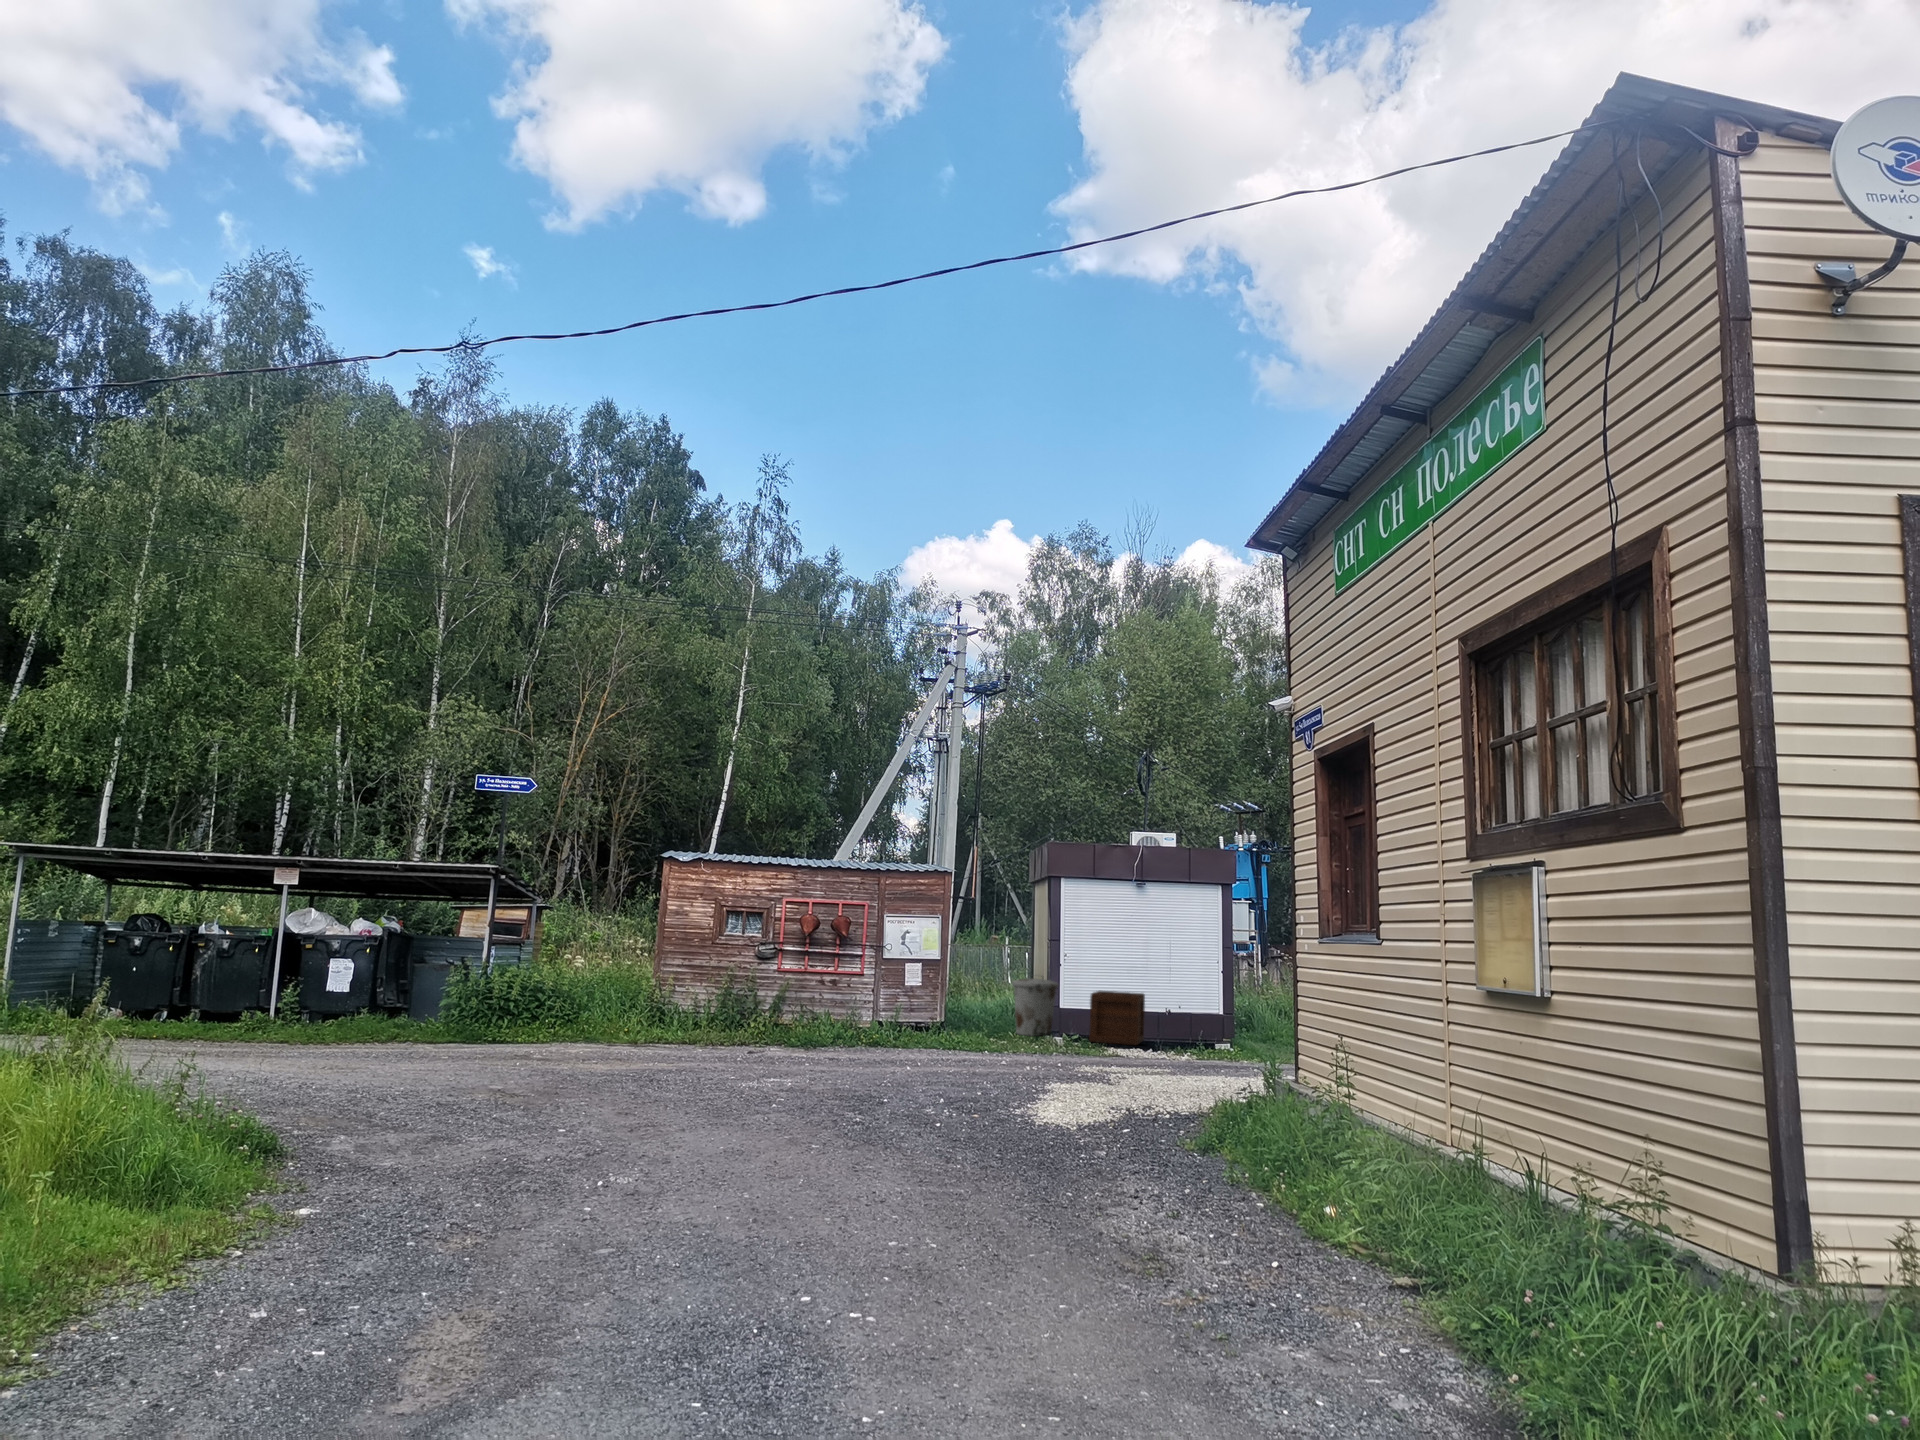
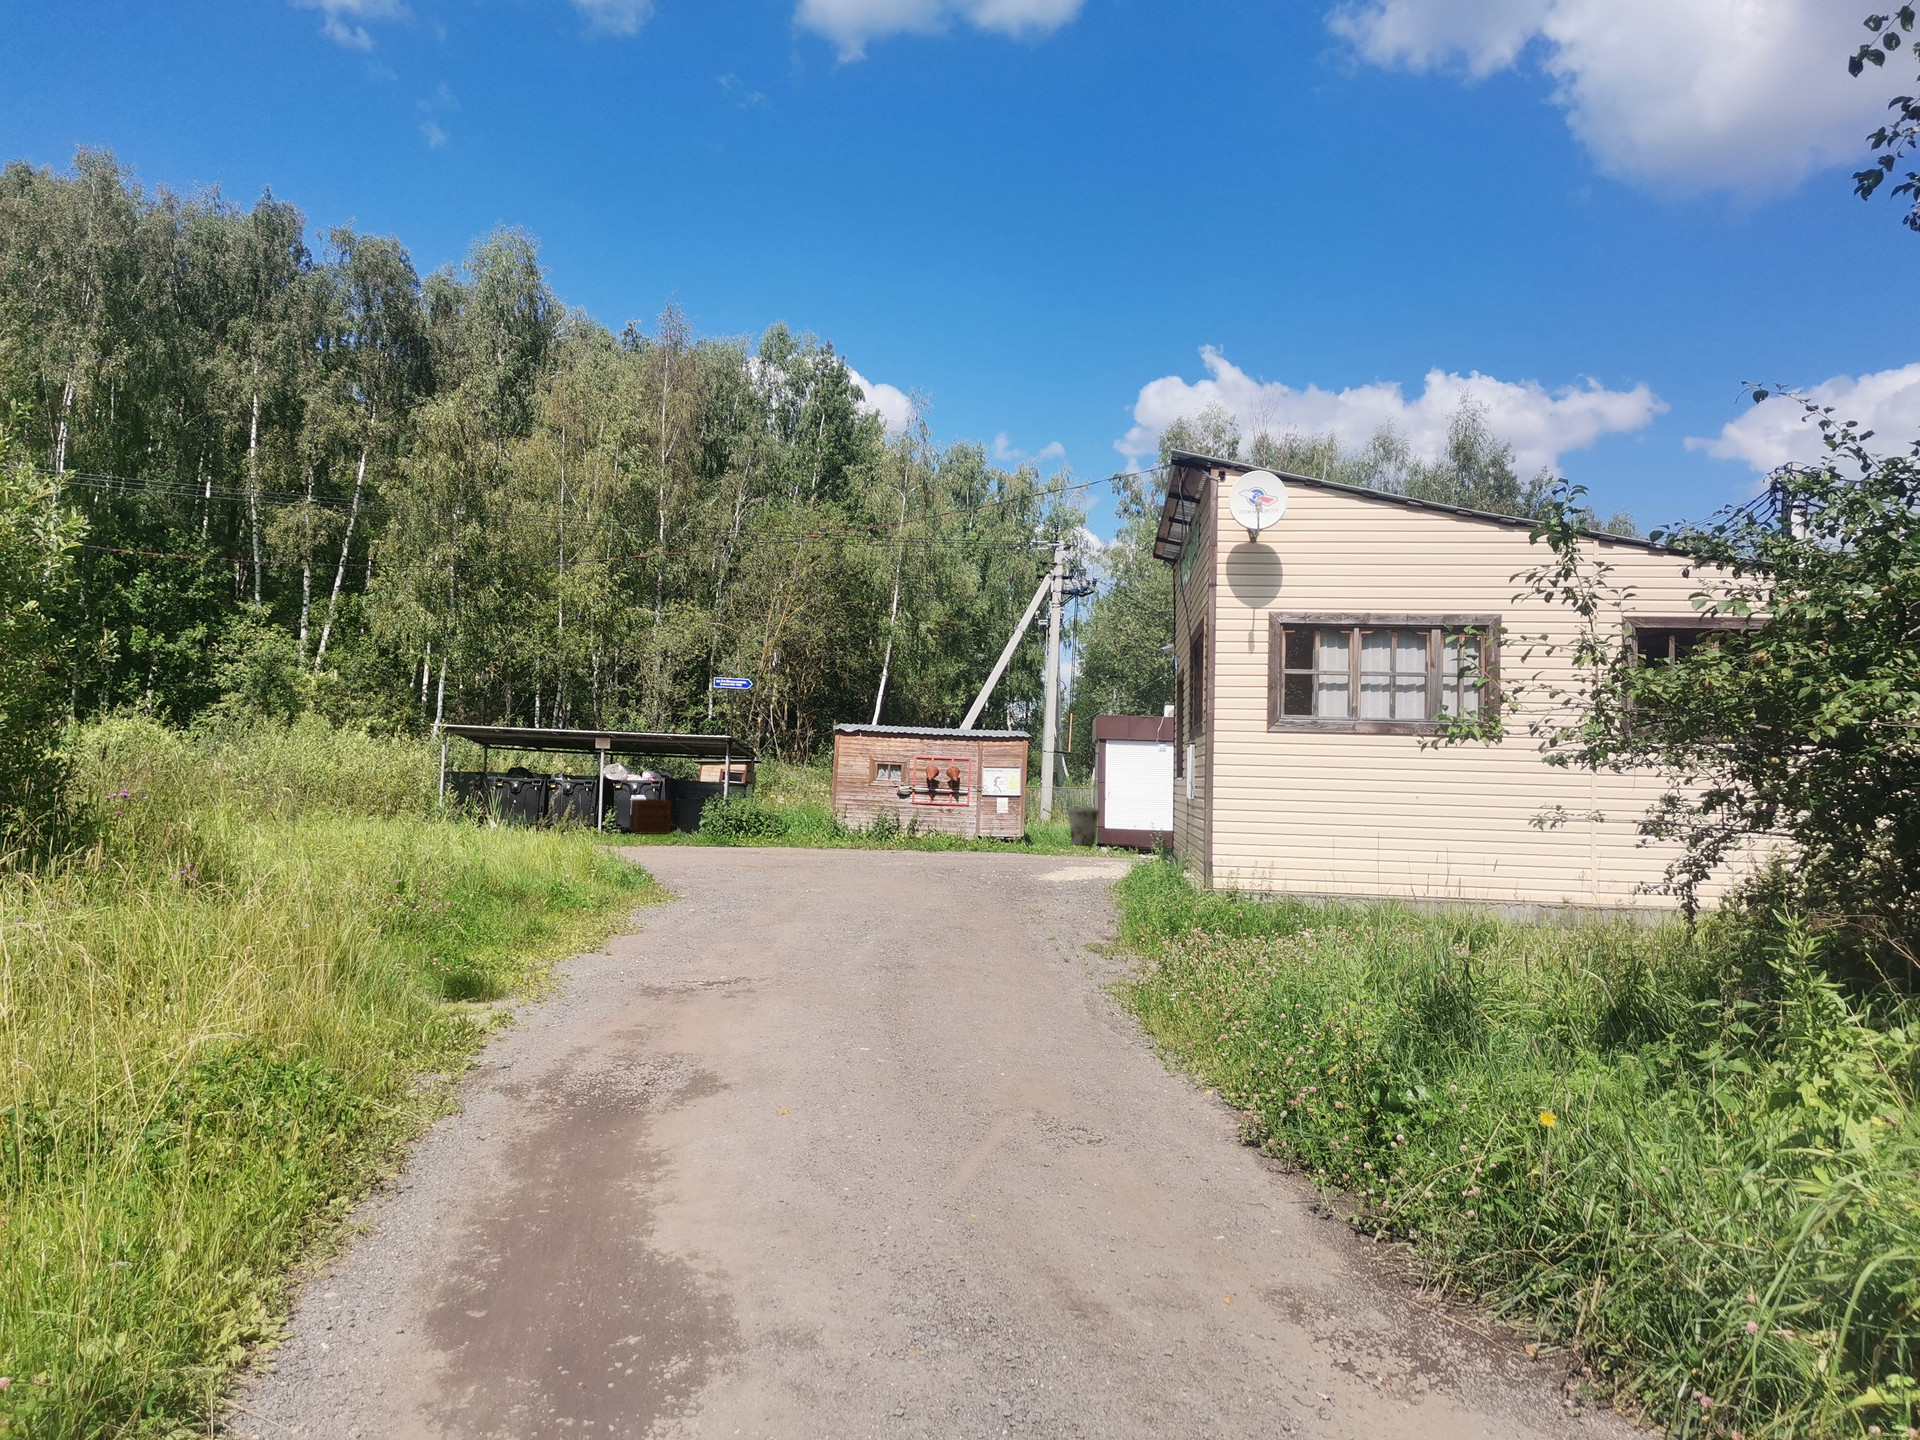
wooden crate: present [1089,991,1145,1045] -> present [629,799,671,834]

